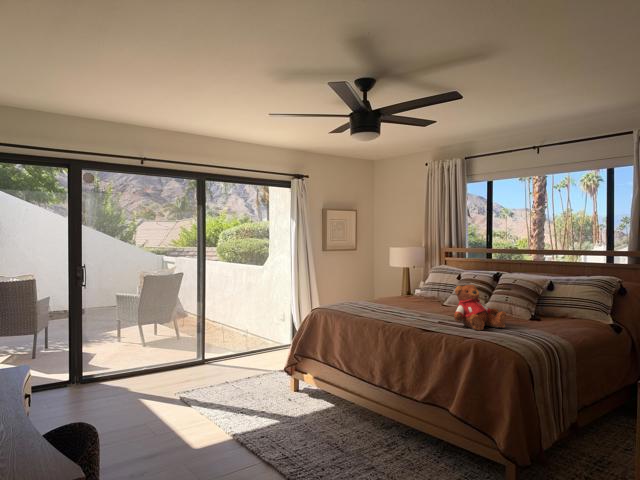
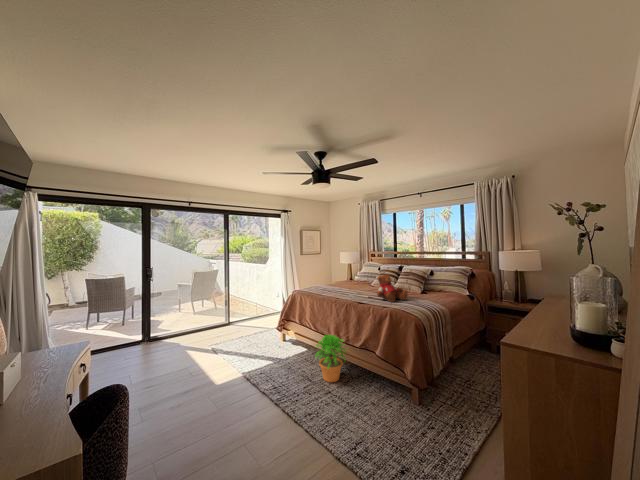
potted plant: none [347,378,406,454] -> present [315,335,345,382]

